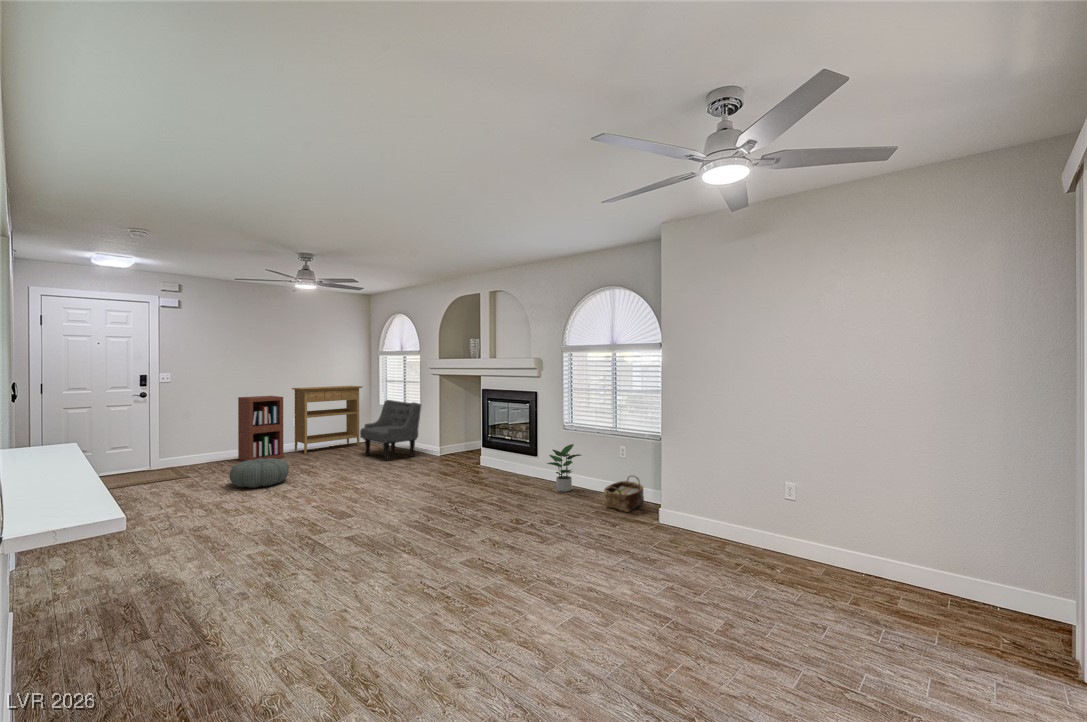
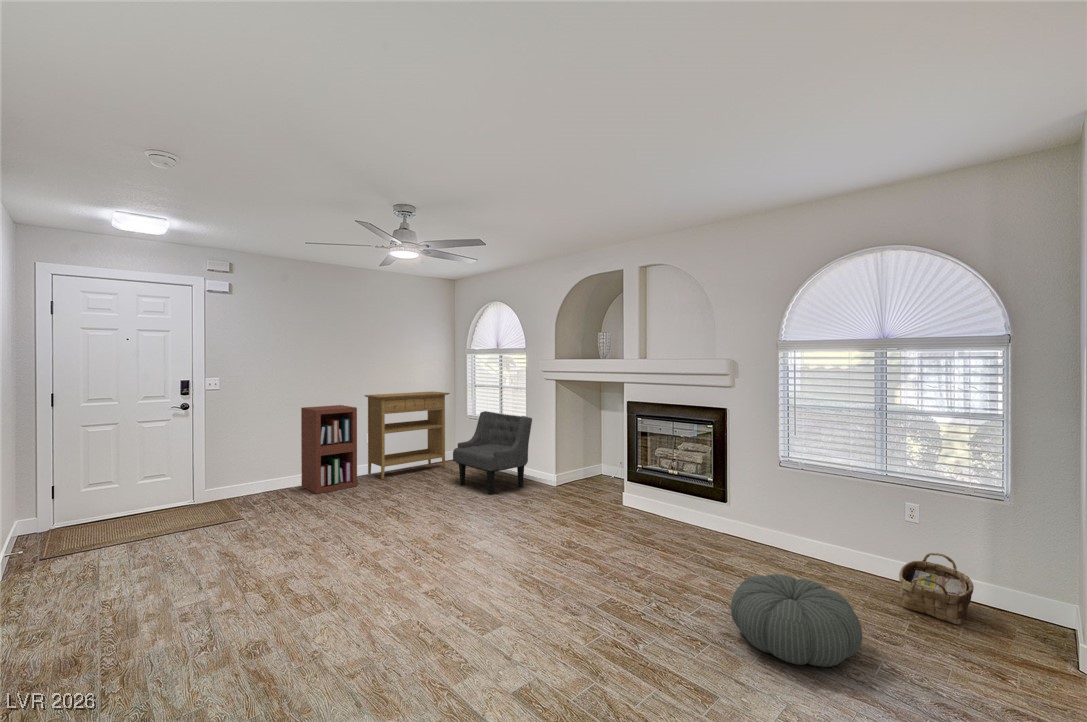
potted plant: present [547,444,581,492] -> none [761,490,822,566]
pouf: present [229,458,289,488] -> present [731,574,862,667]

